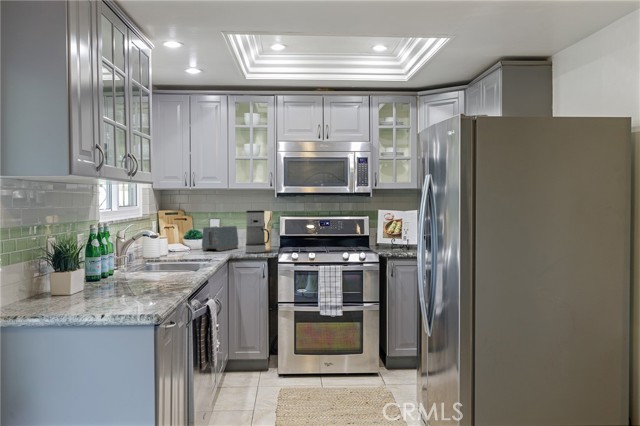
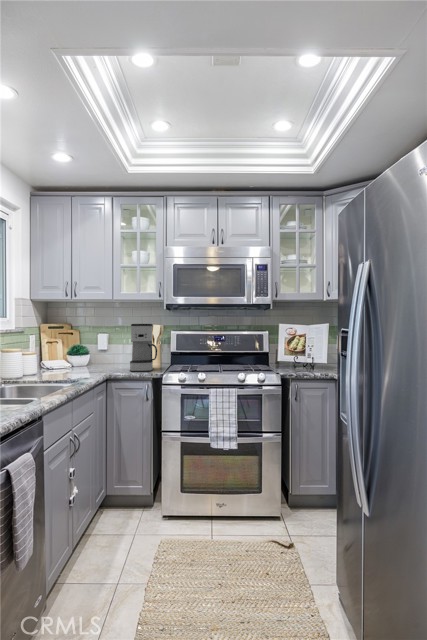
toaster: present [202,226,238,251] -> none [85,340,128,368]

